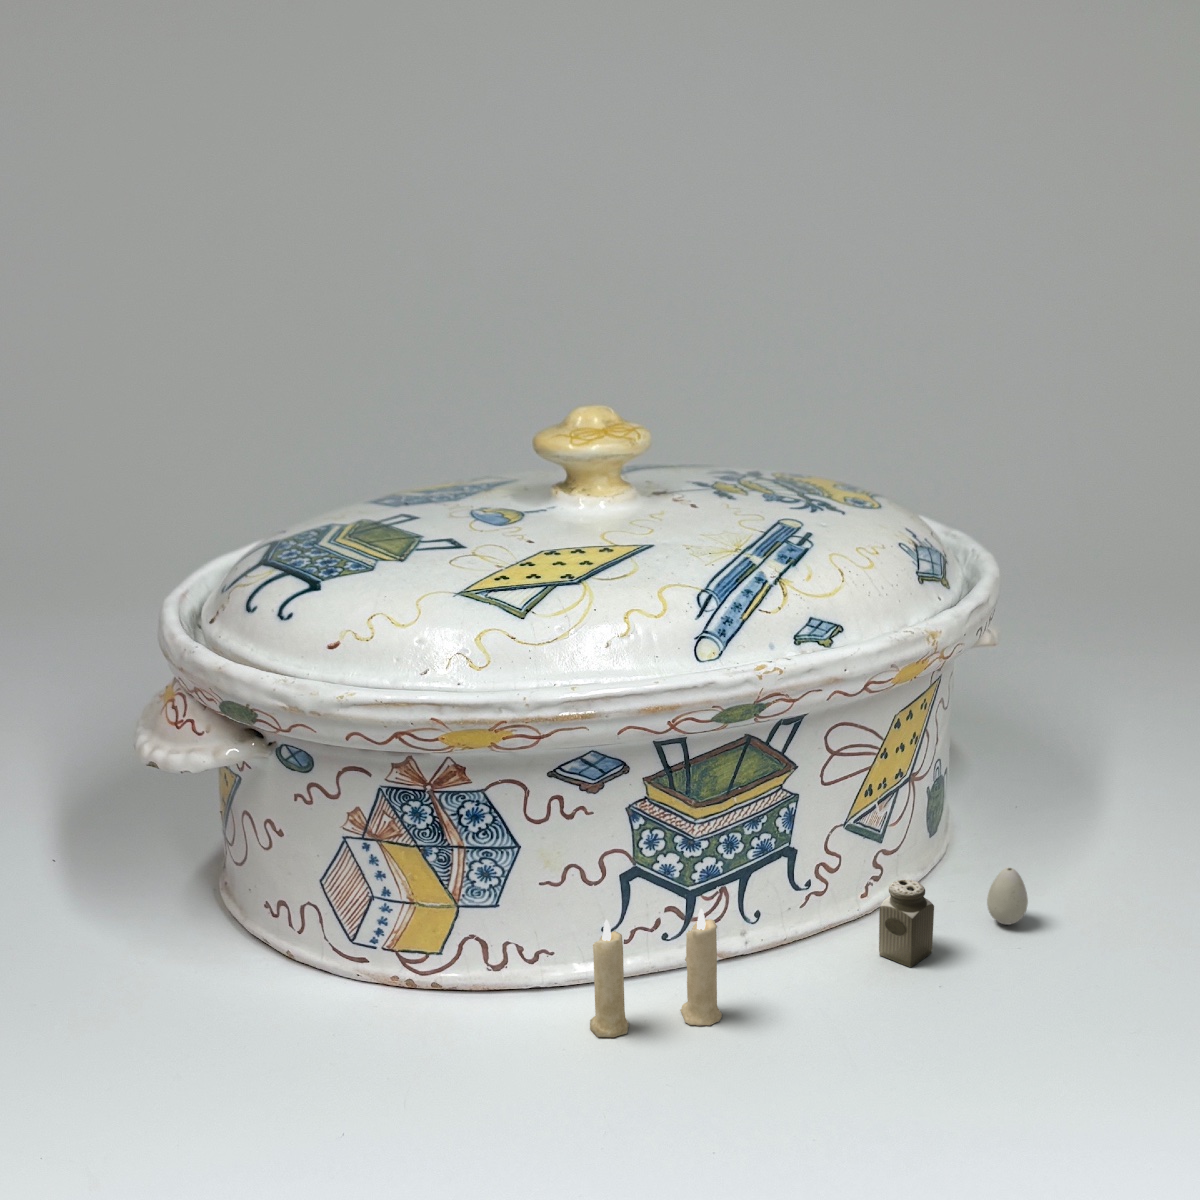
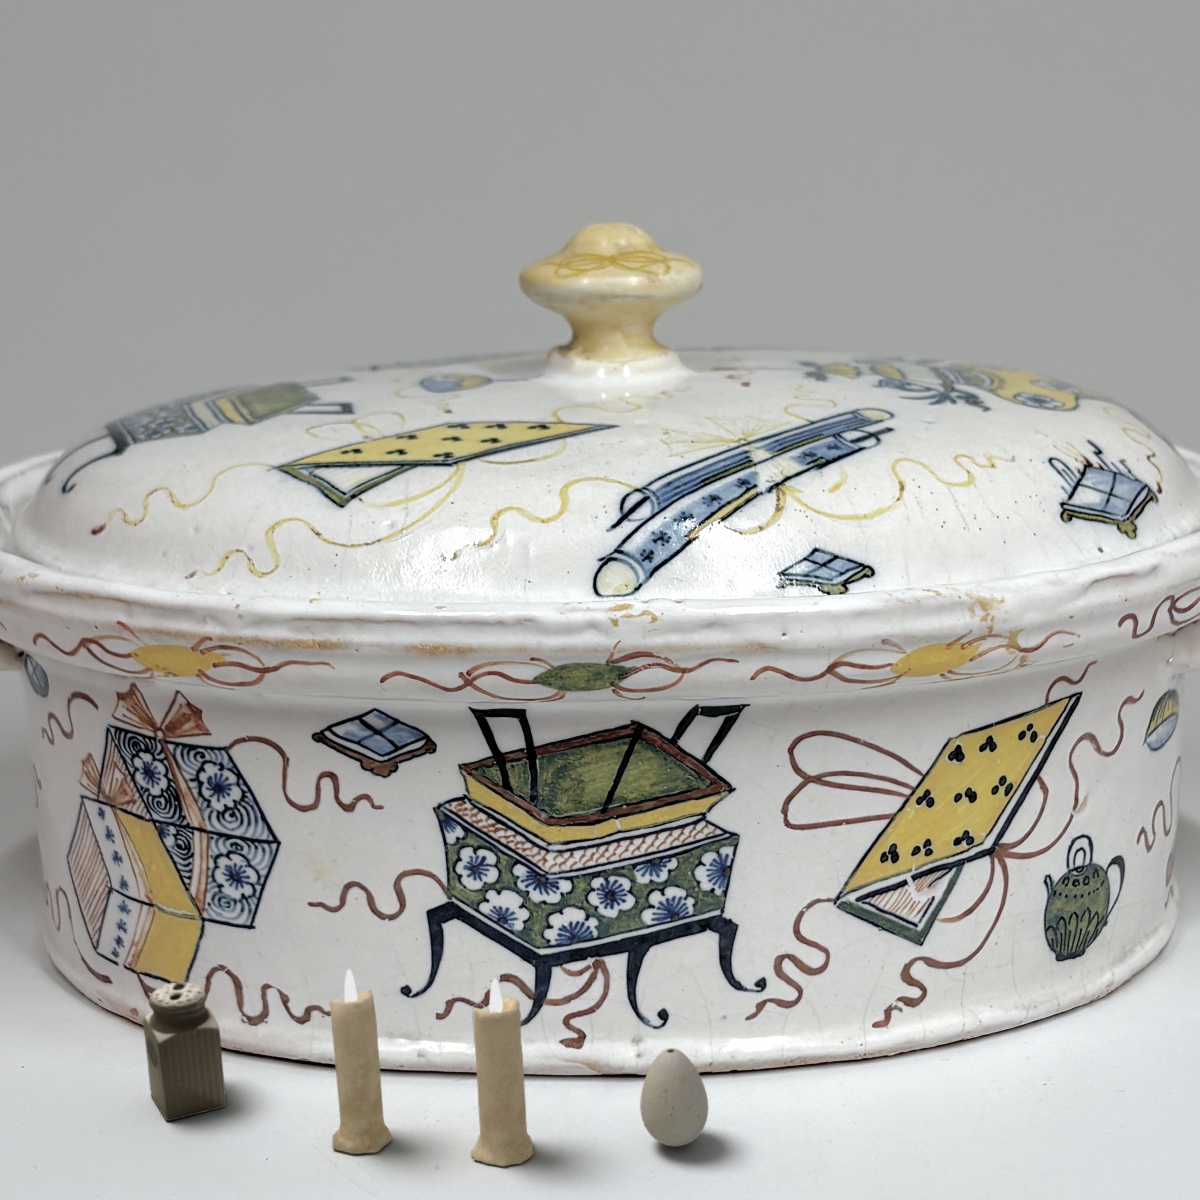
decorative egg: present [987,867,1028,925] -> present [640,1048,708,1146]
salt shaker: present [879,880,934,967] -> present [143,982,226,1121]

